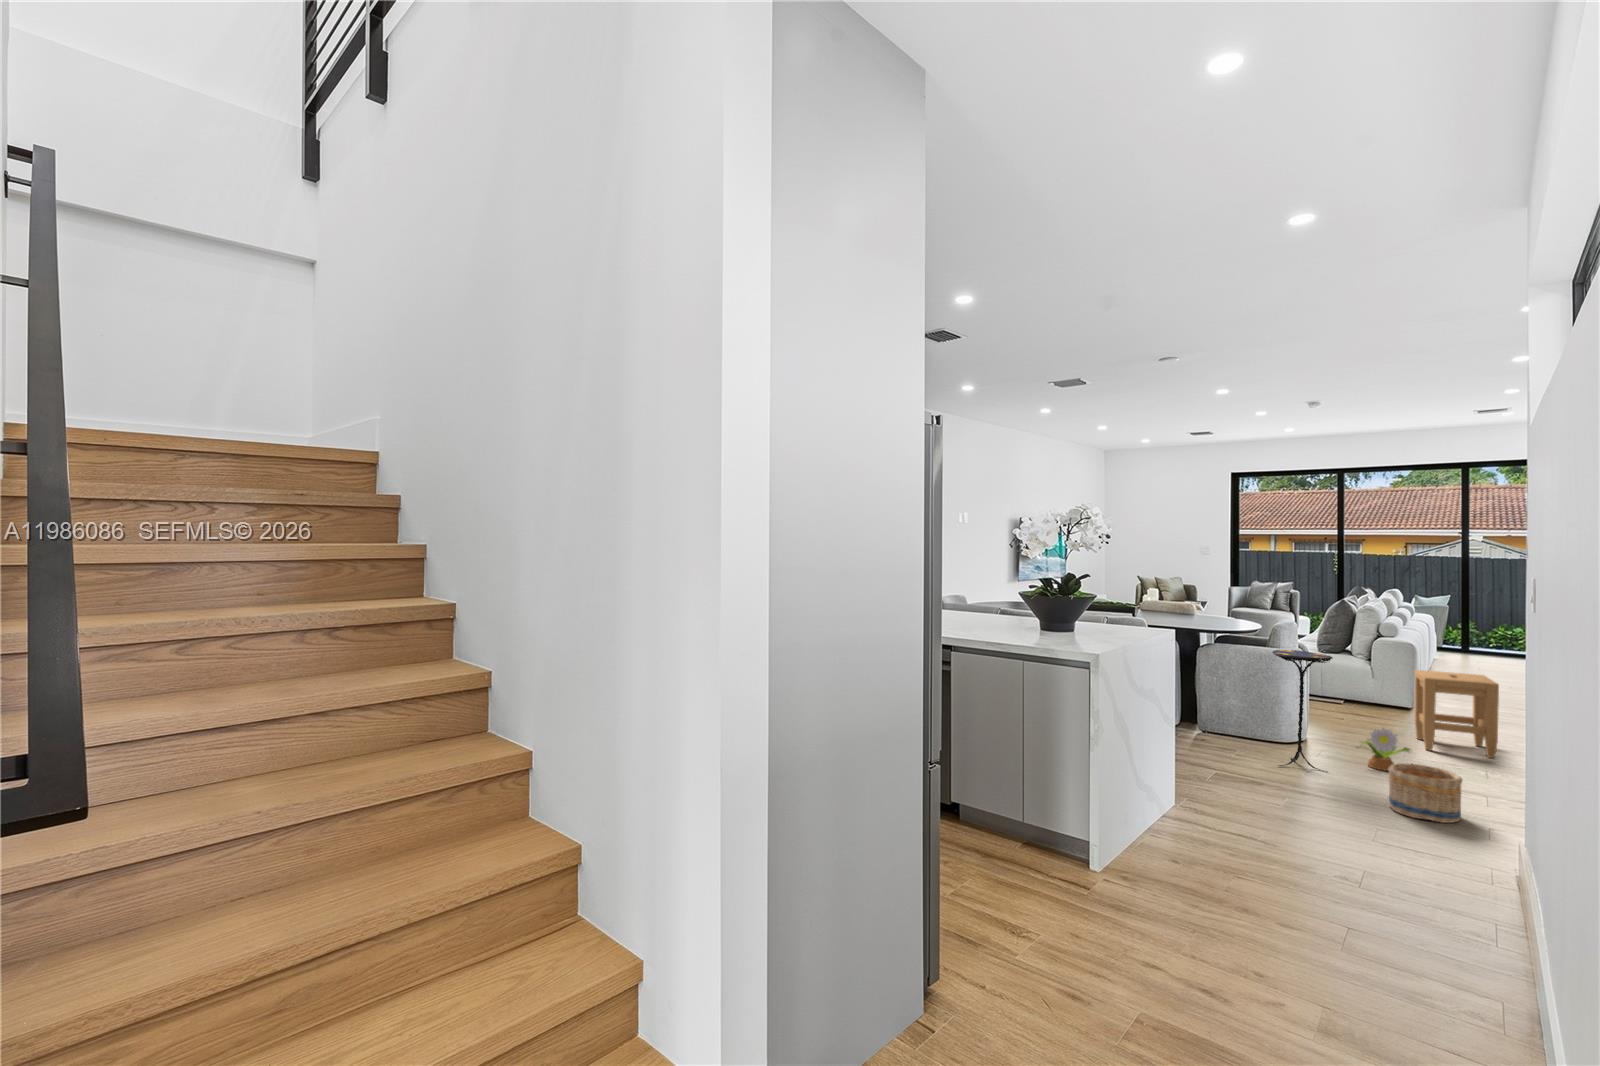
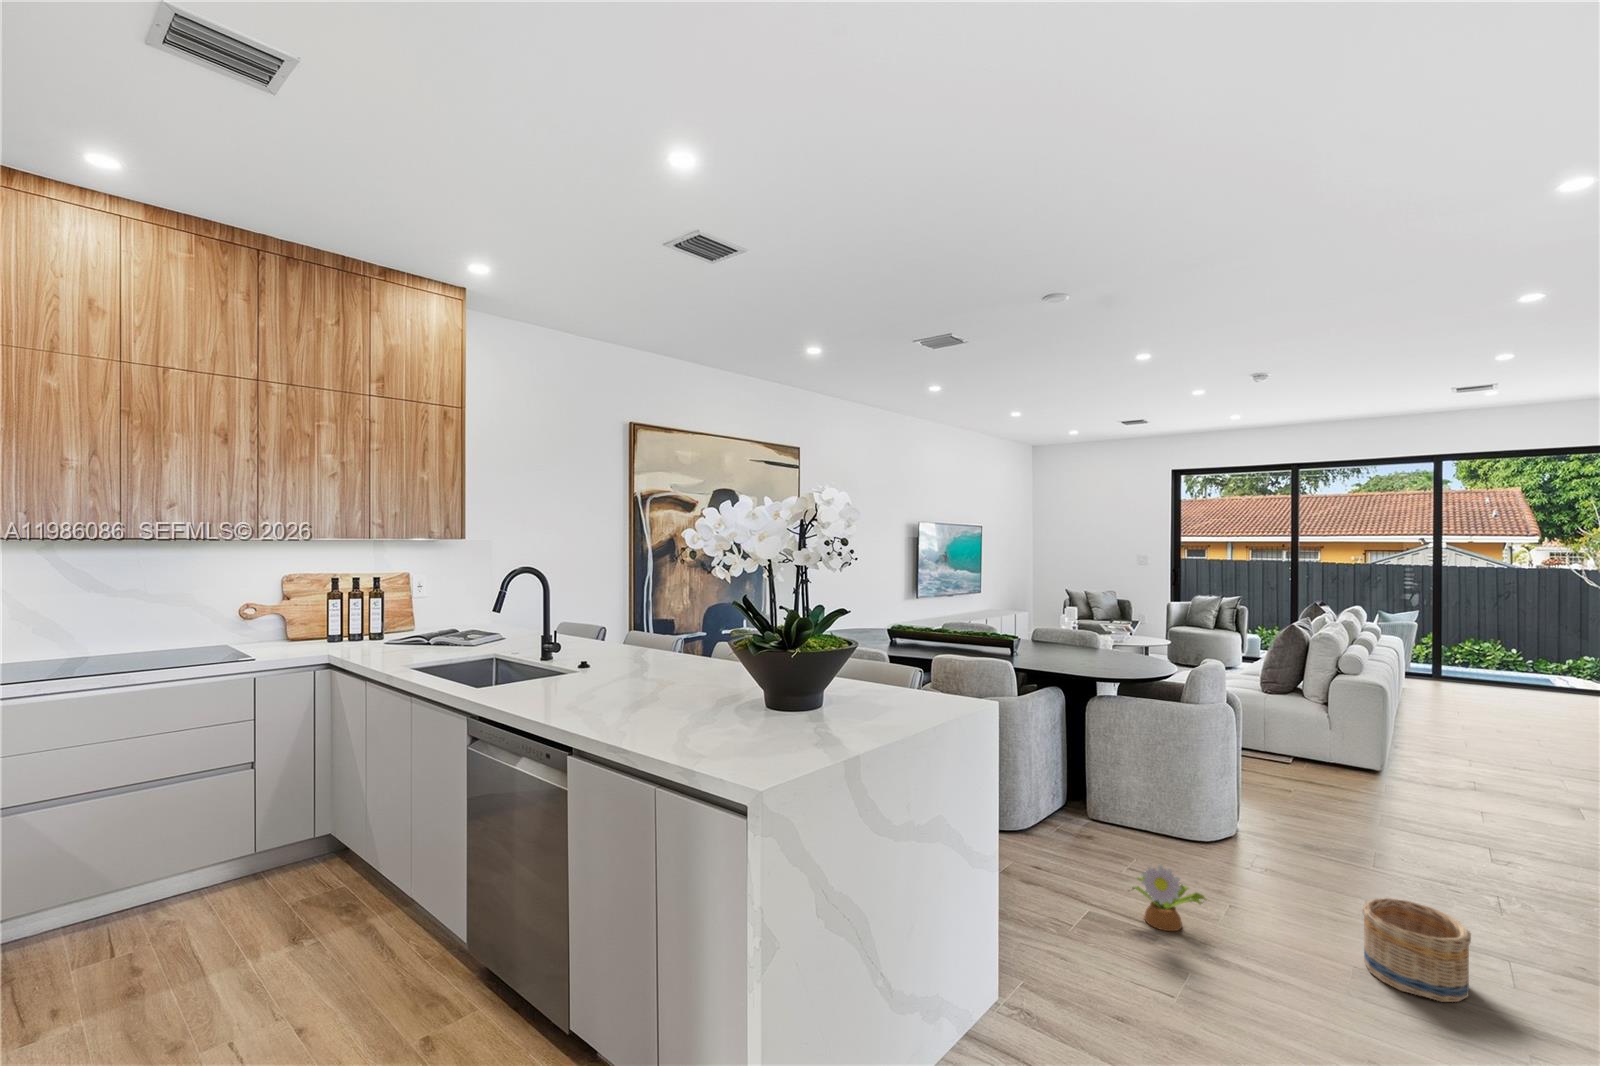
side table: present [1273,650,1333,770] -> none [1205,716,1284,886]
stool: present [1414,670,1499,758] -> none [1386,728,1497,851]
decorative plant: present [1362,727,1410,771] -> present [1132,865,1206,931]

